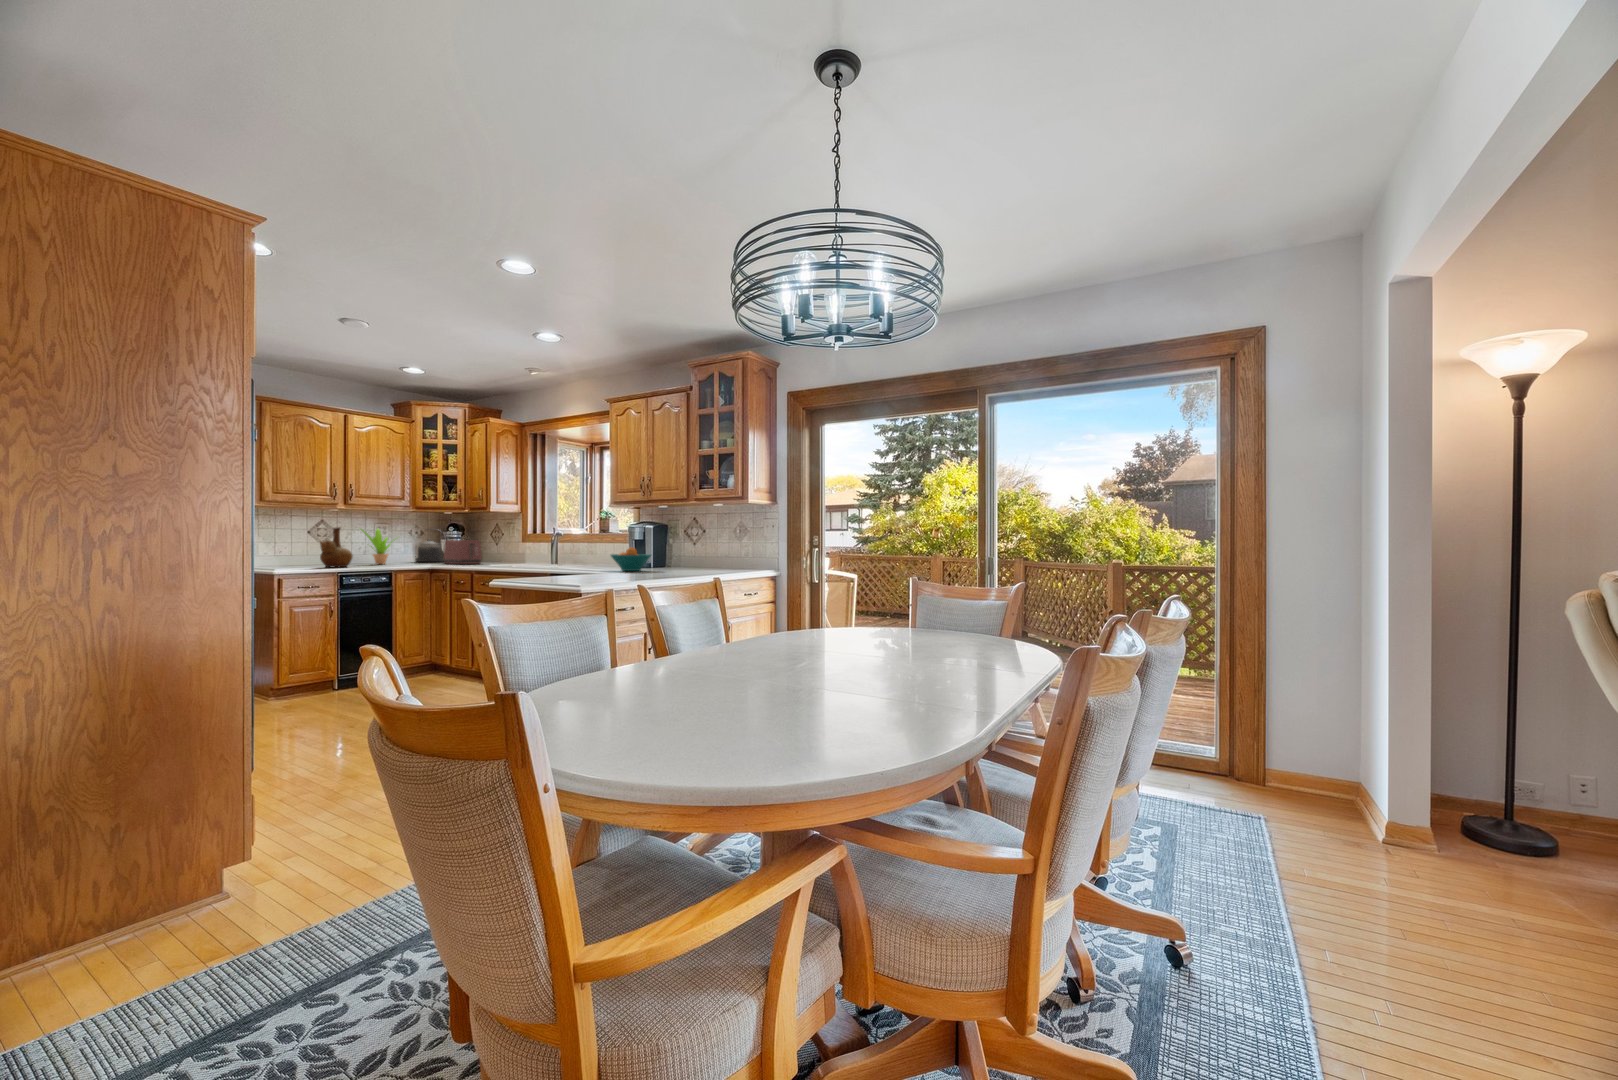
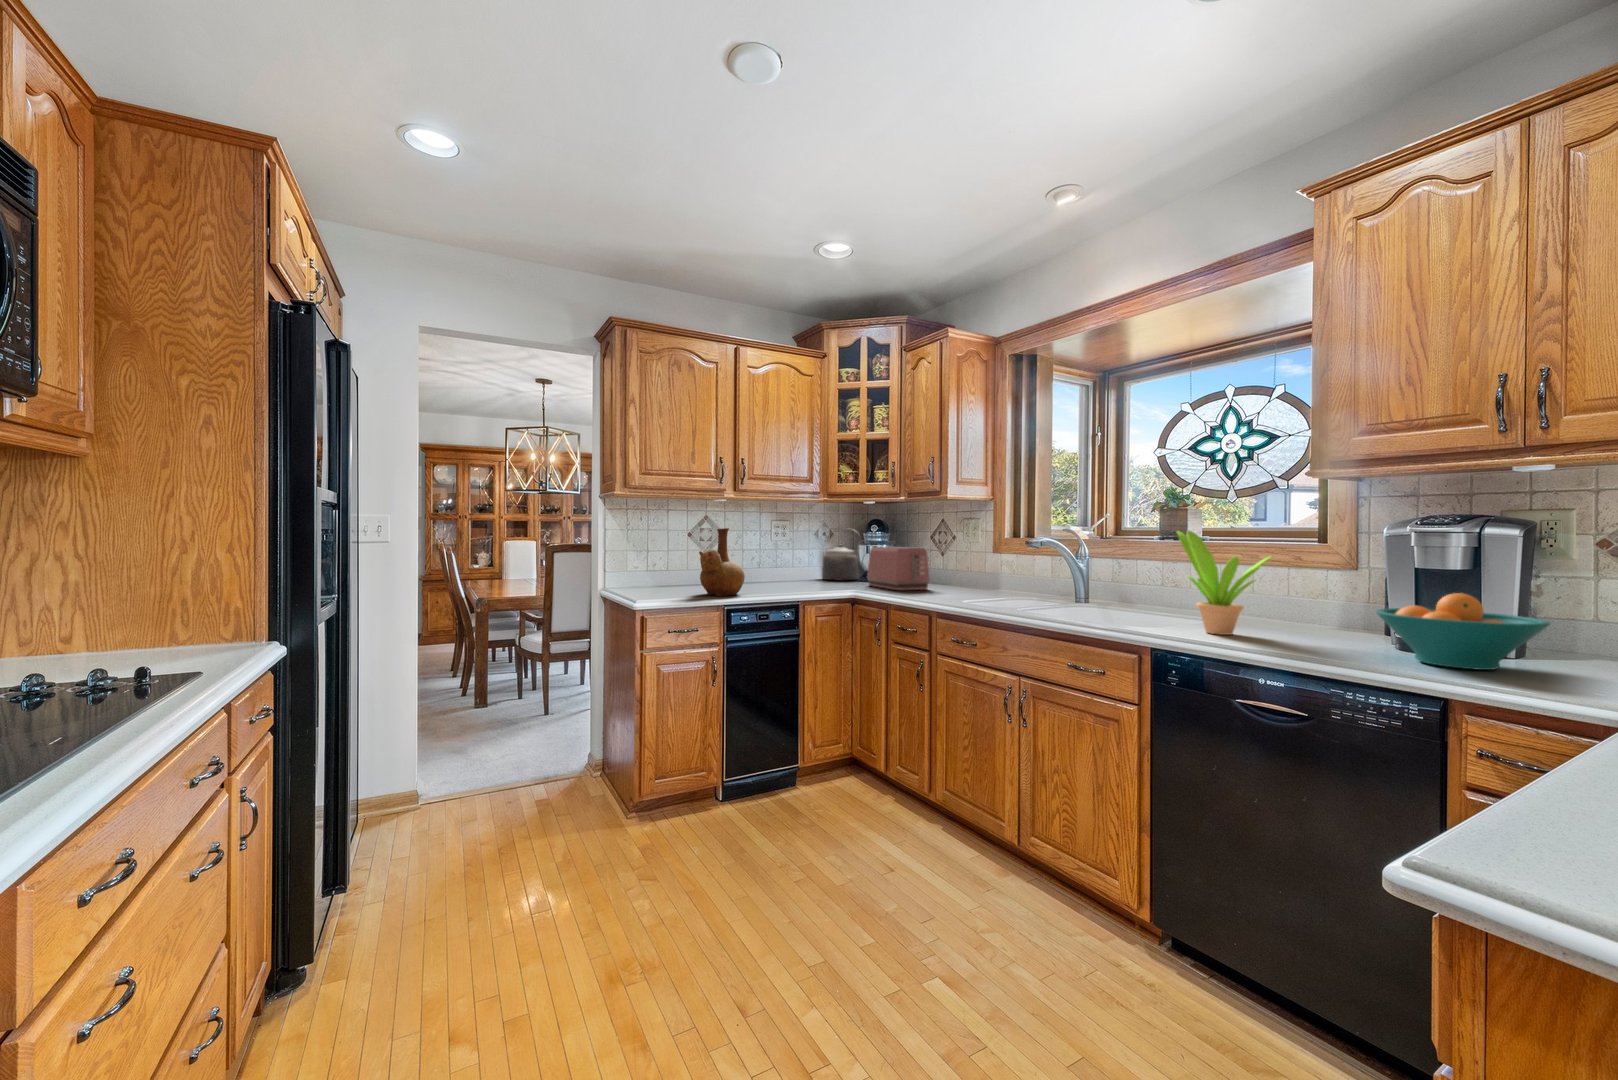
potted plant: present [361,529,391,564] -> present [1176,530,1272,635]

